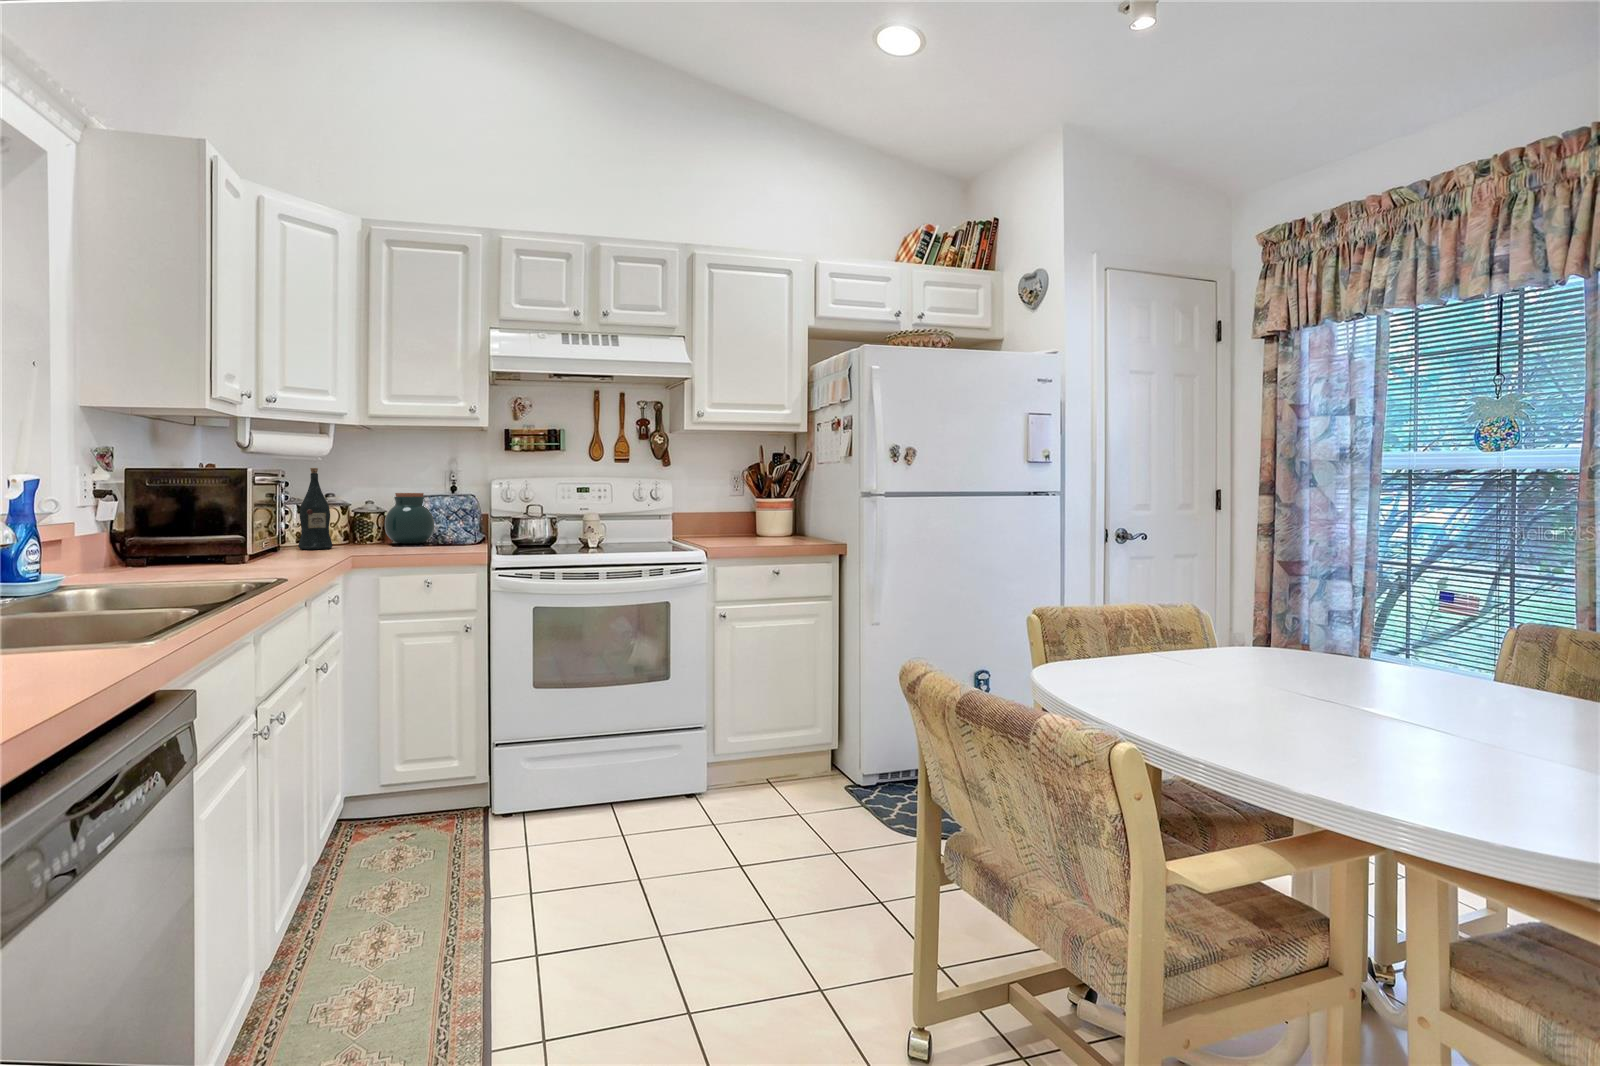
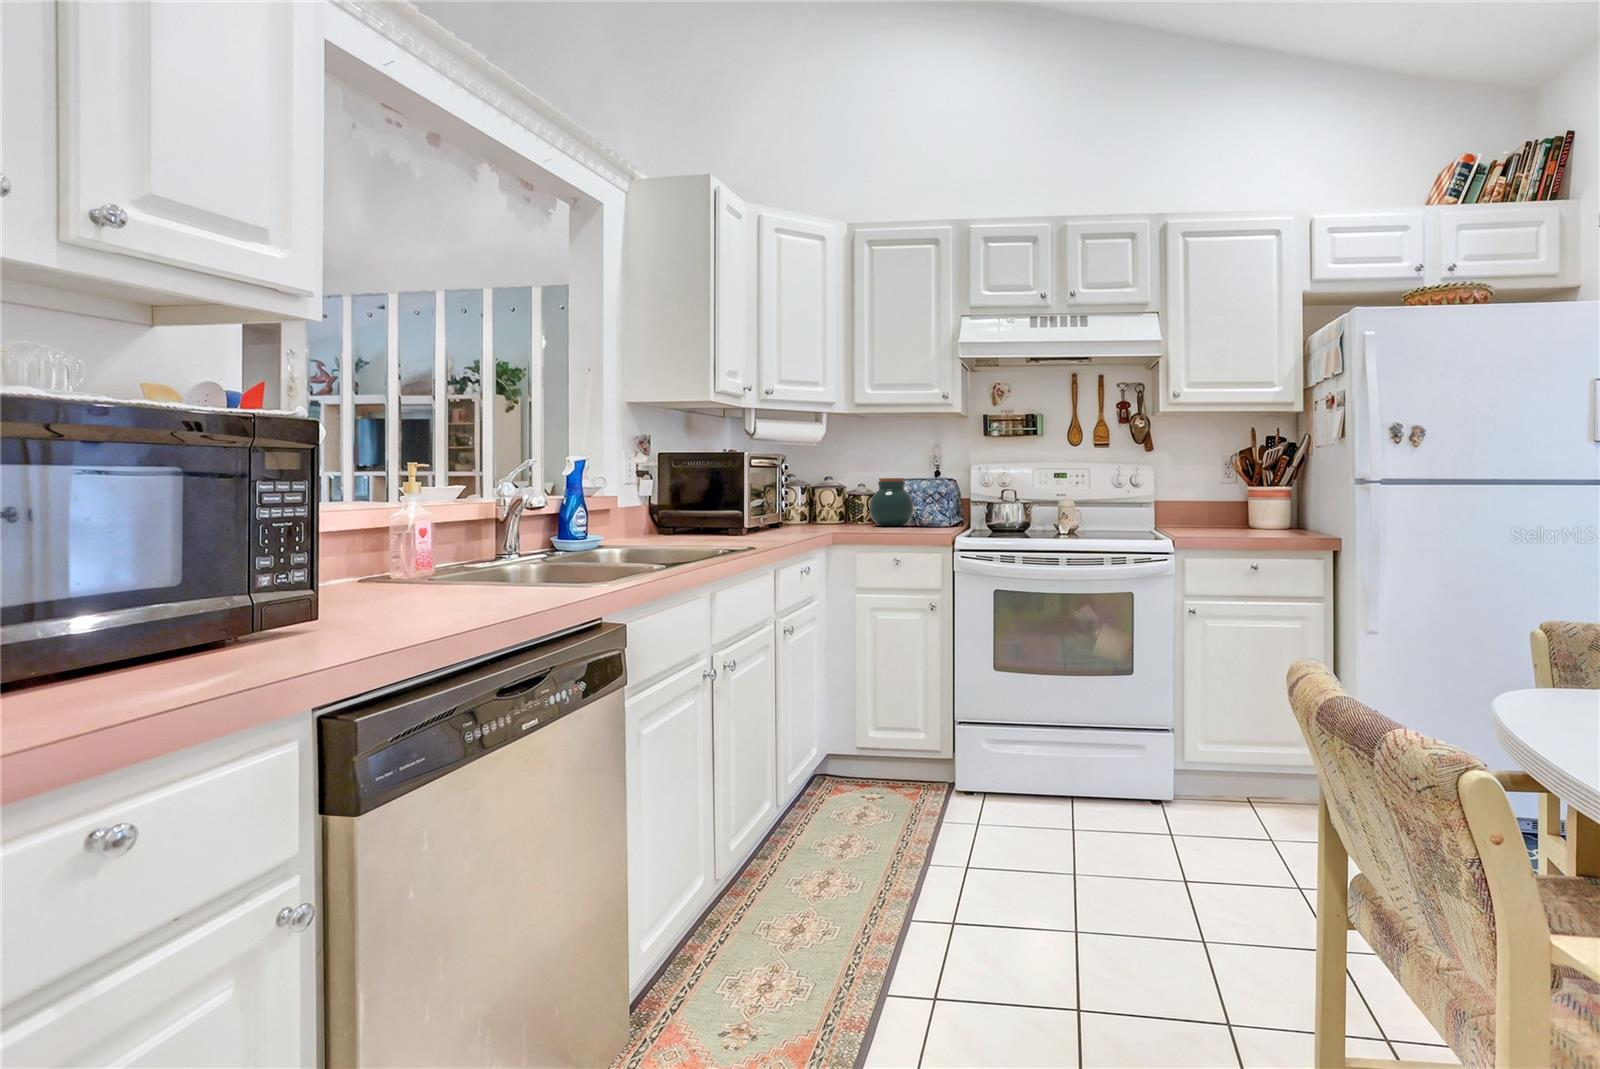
wine bottle: present [298,468,333,549] -> none [796,456,824,529]

